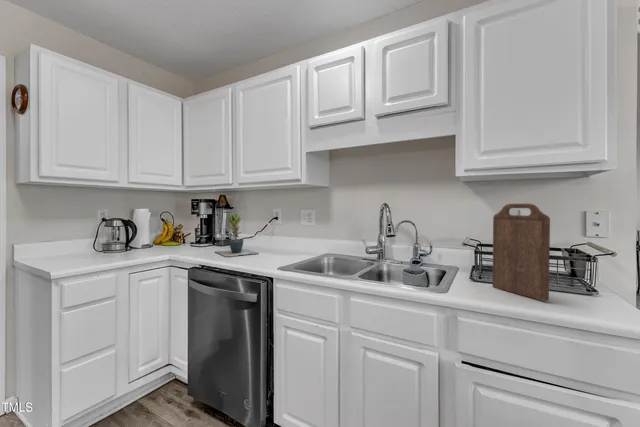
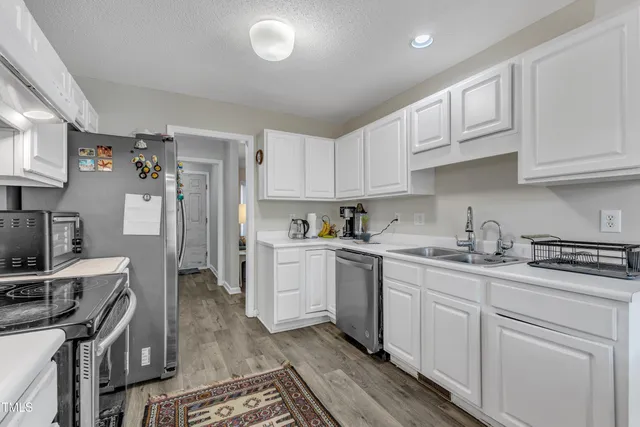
cutting board: present [492,204,550,301] -> none [541,203,577,279]

